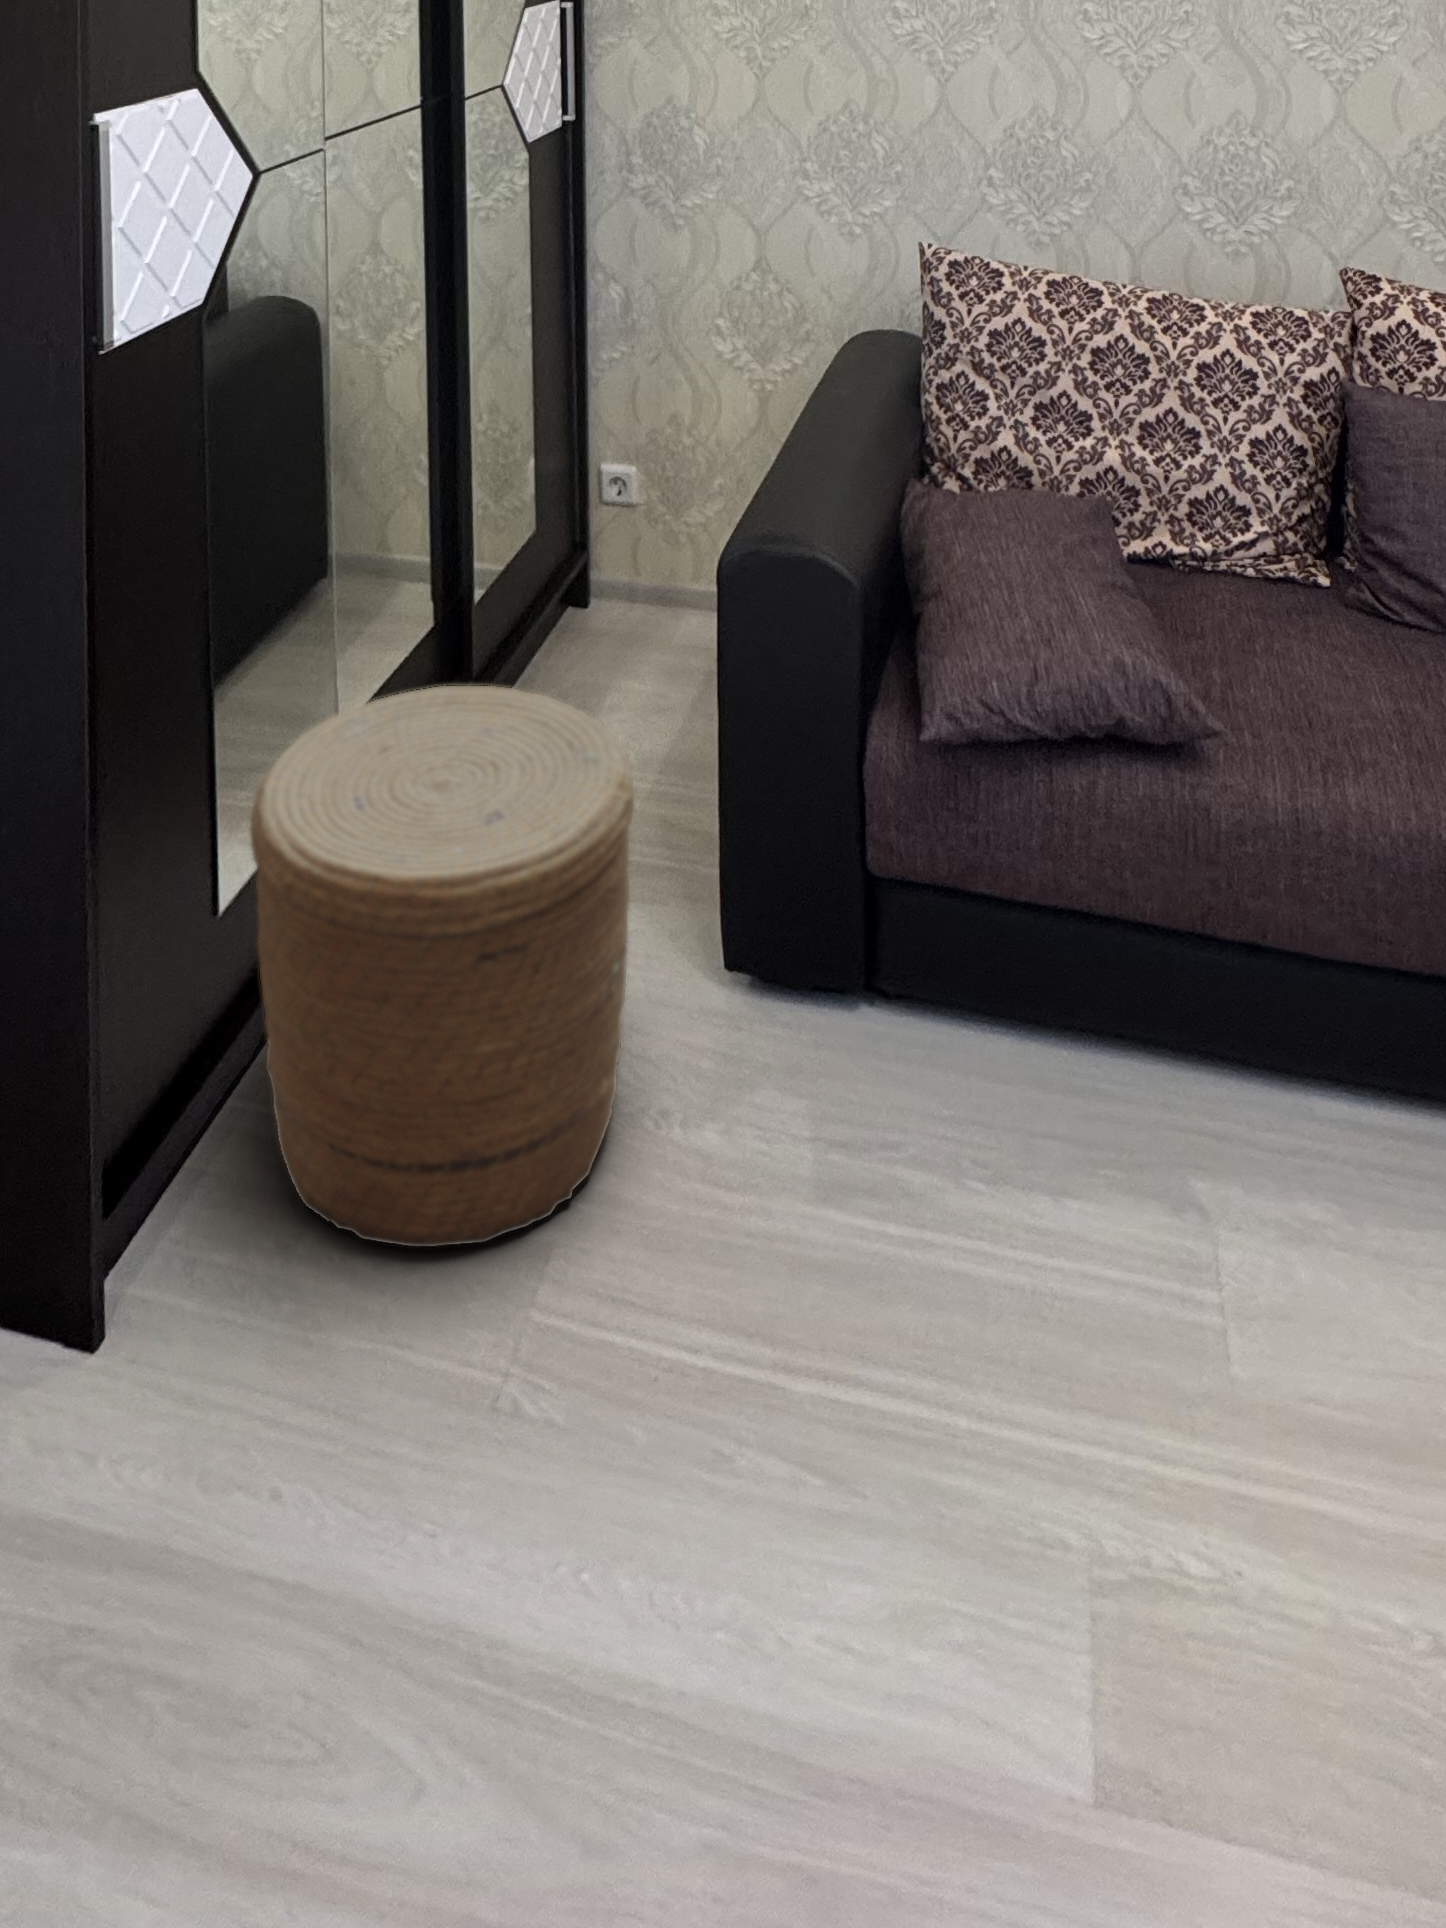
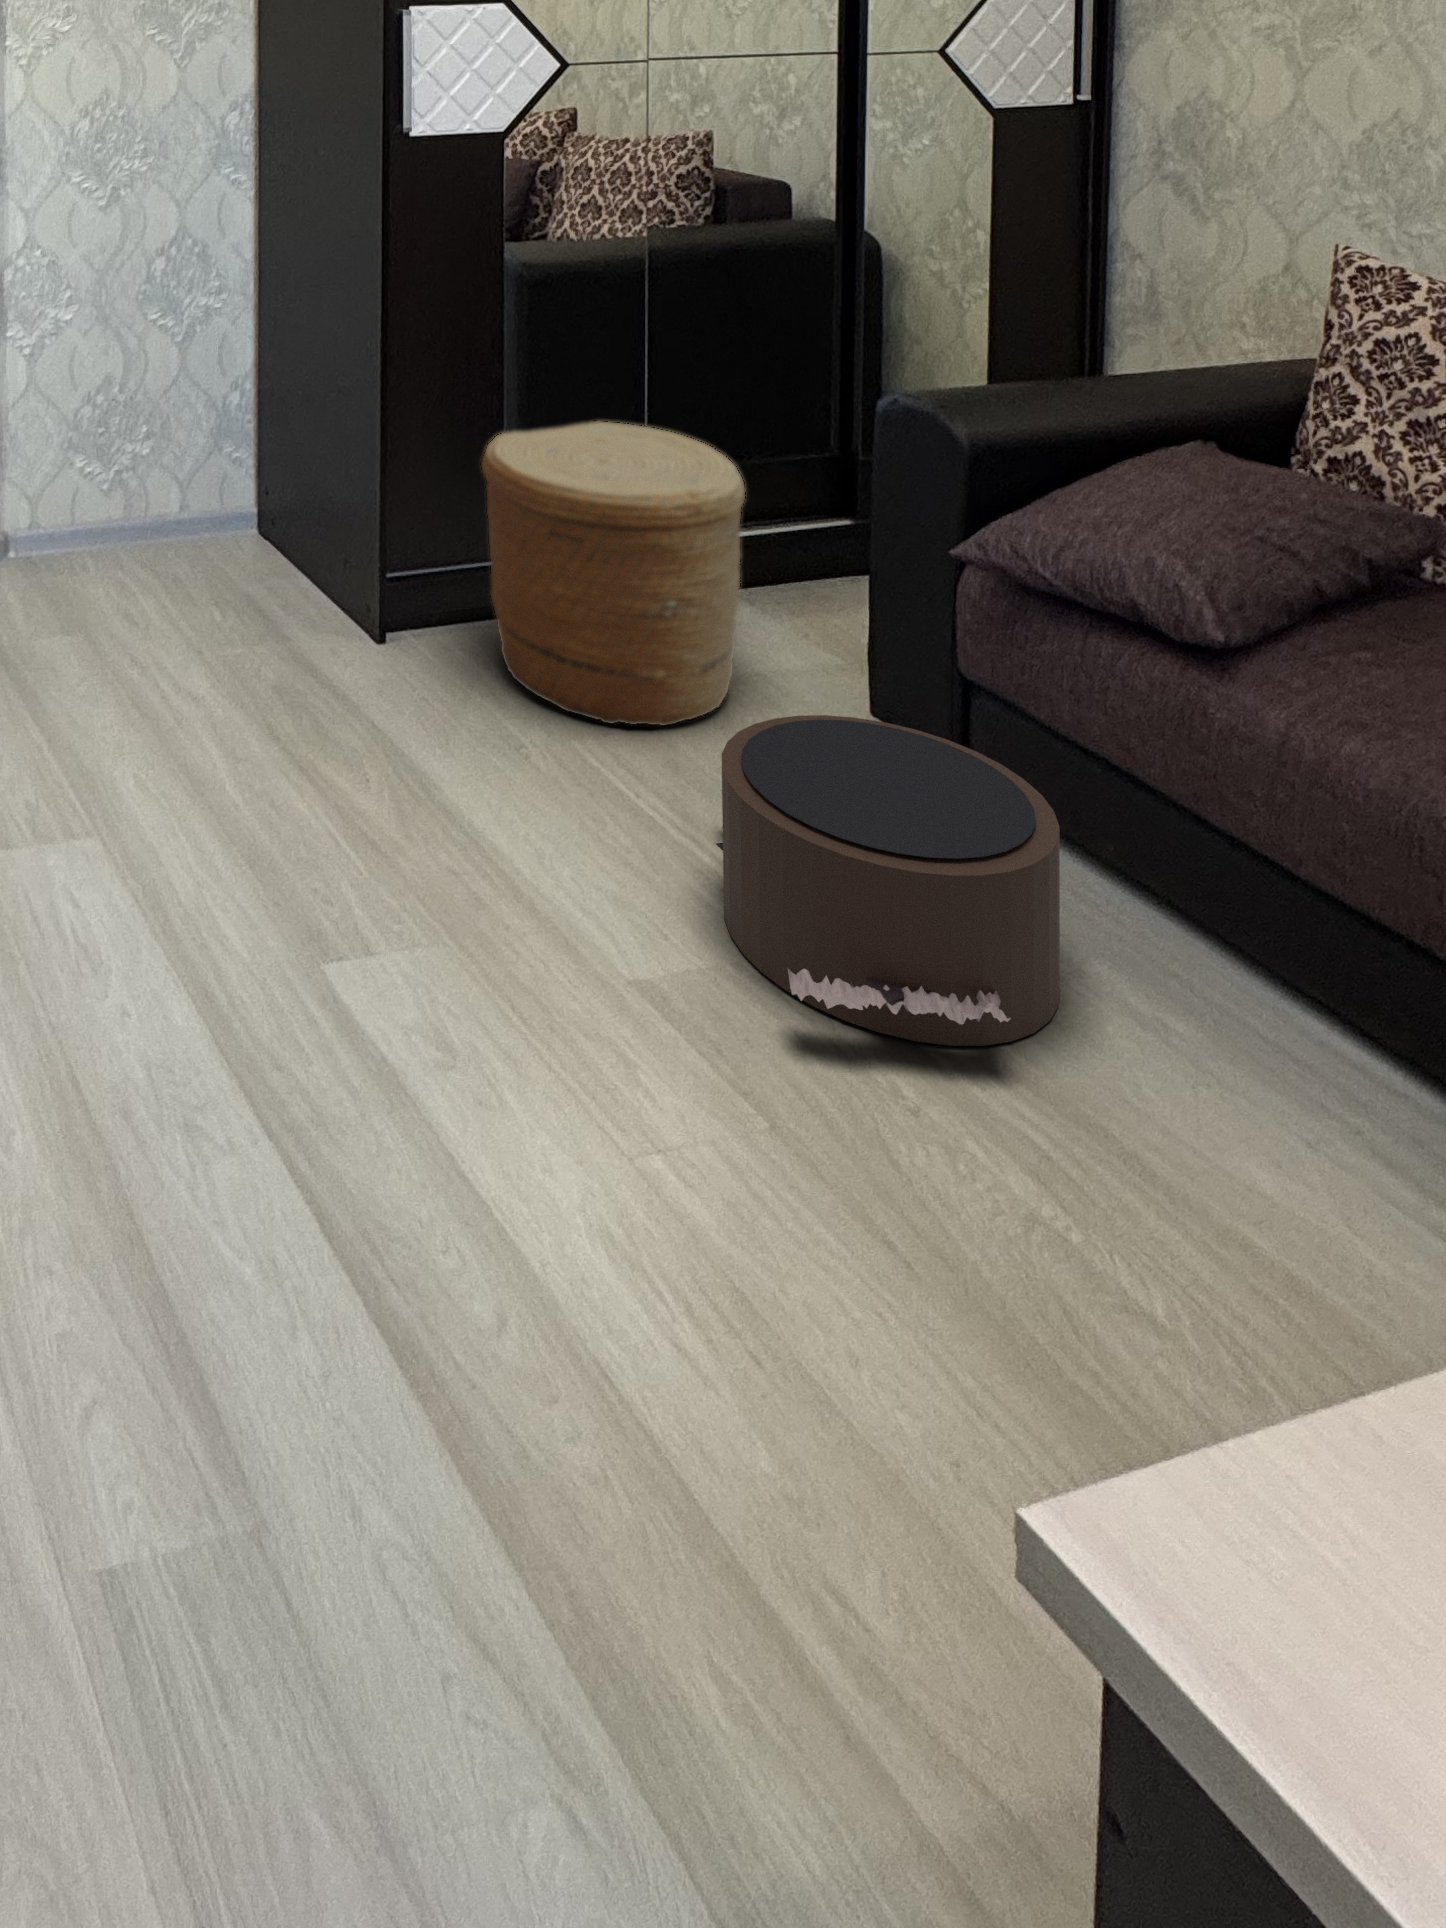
pouf: none [830,974,1384,1540] -> present [716,715,1060,1046]

